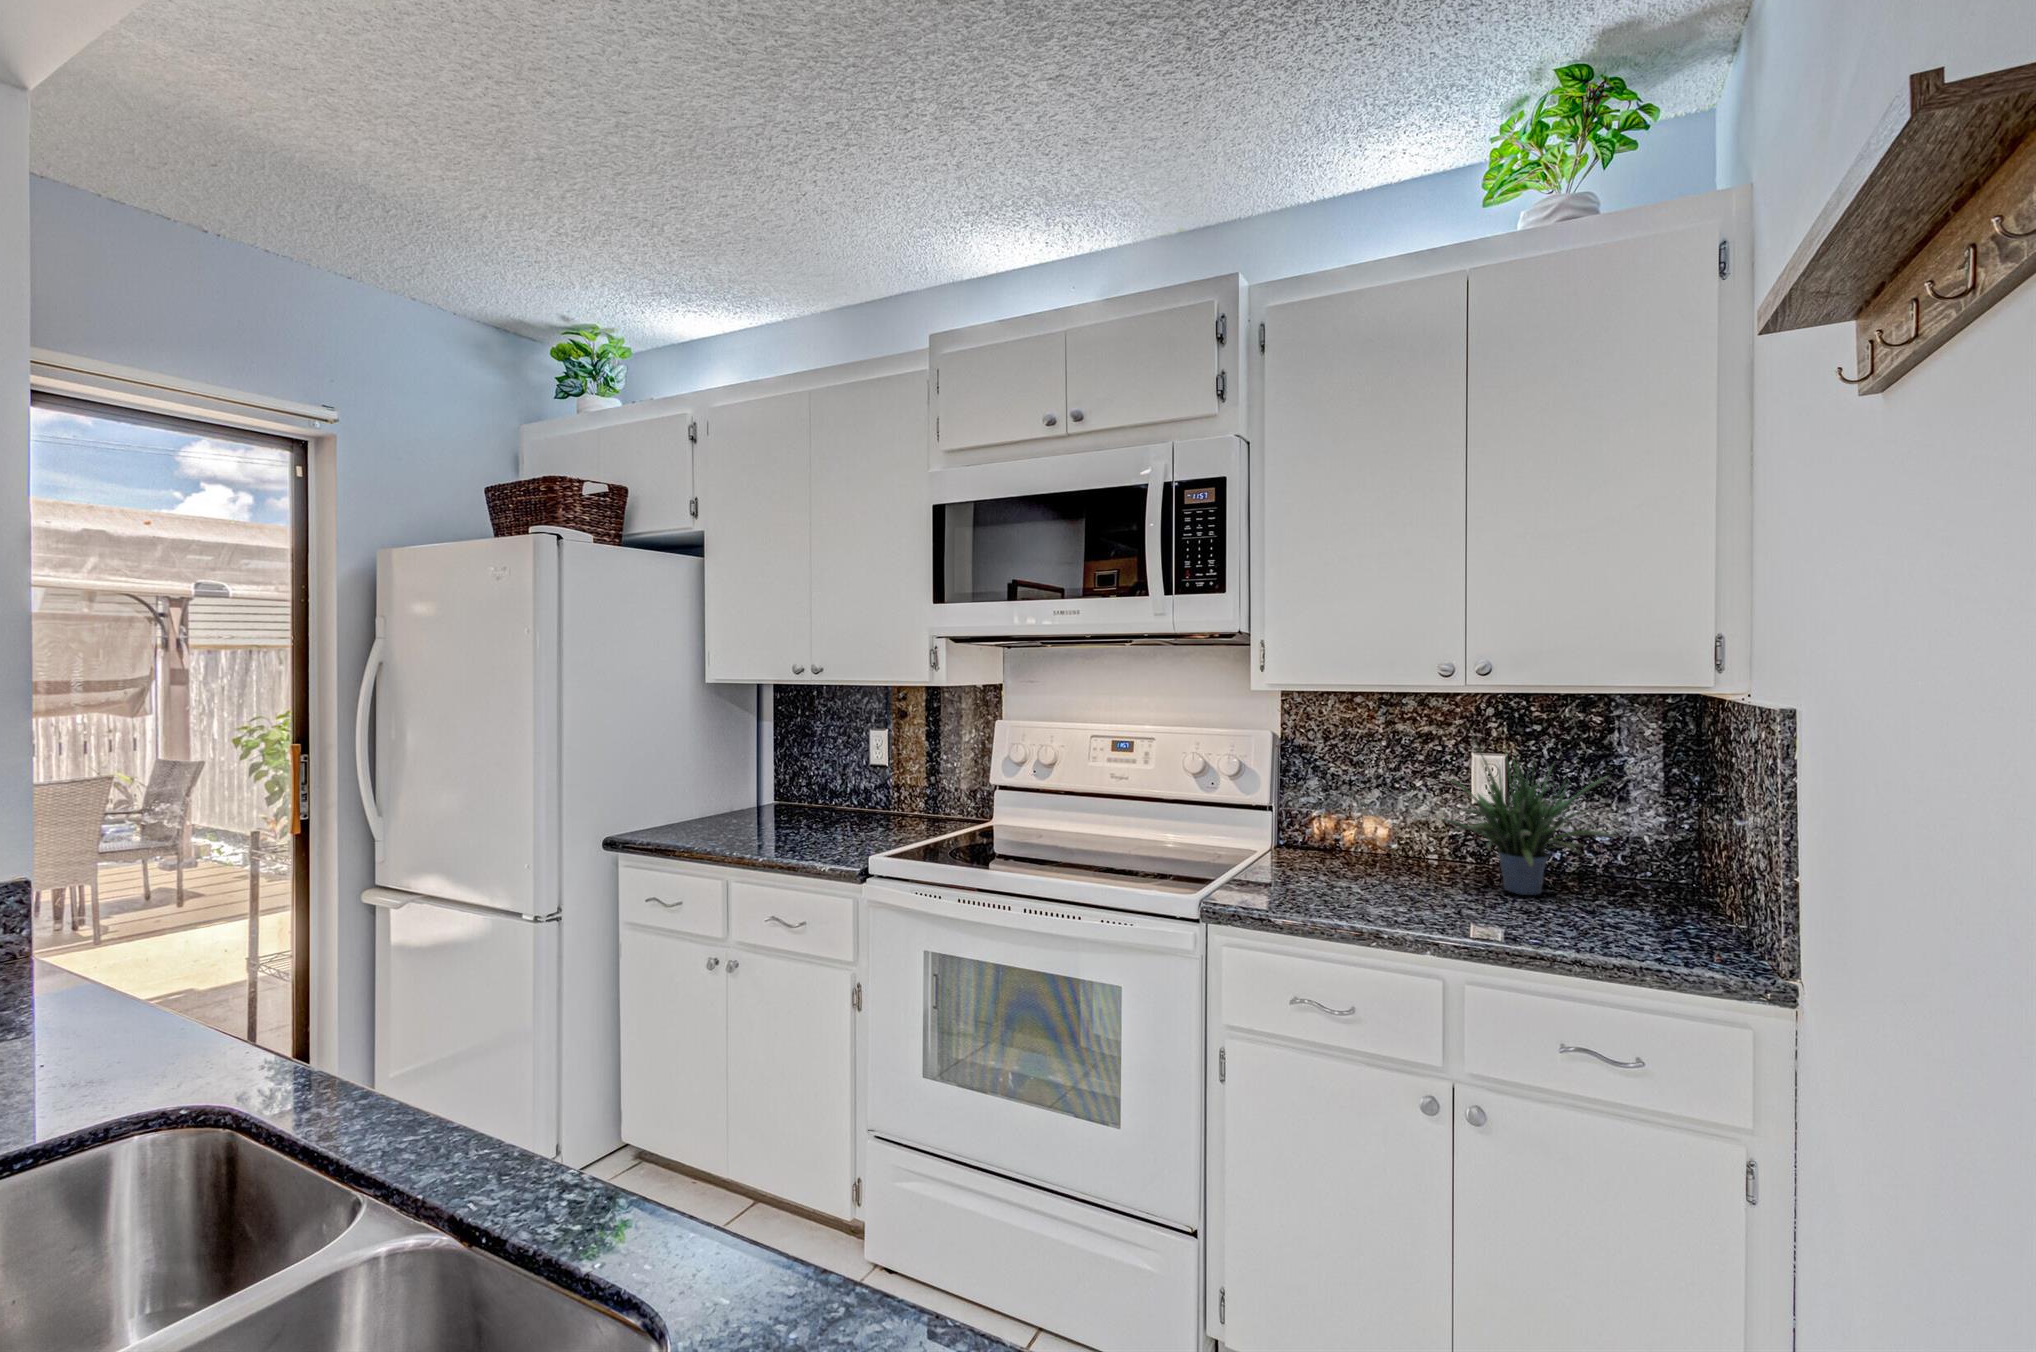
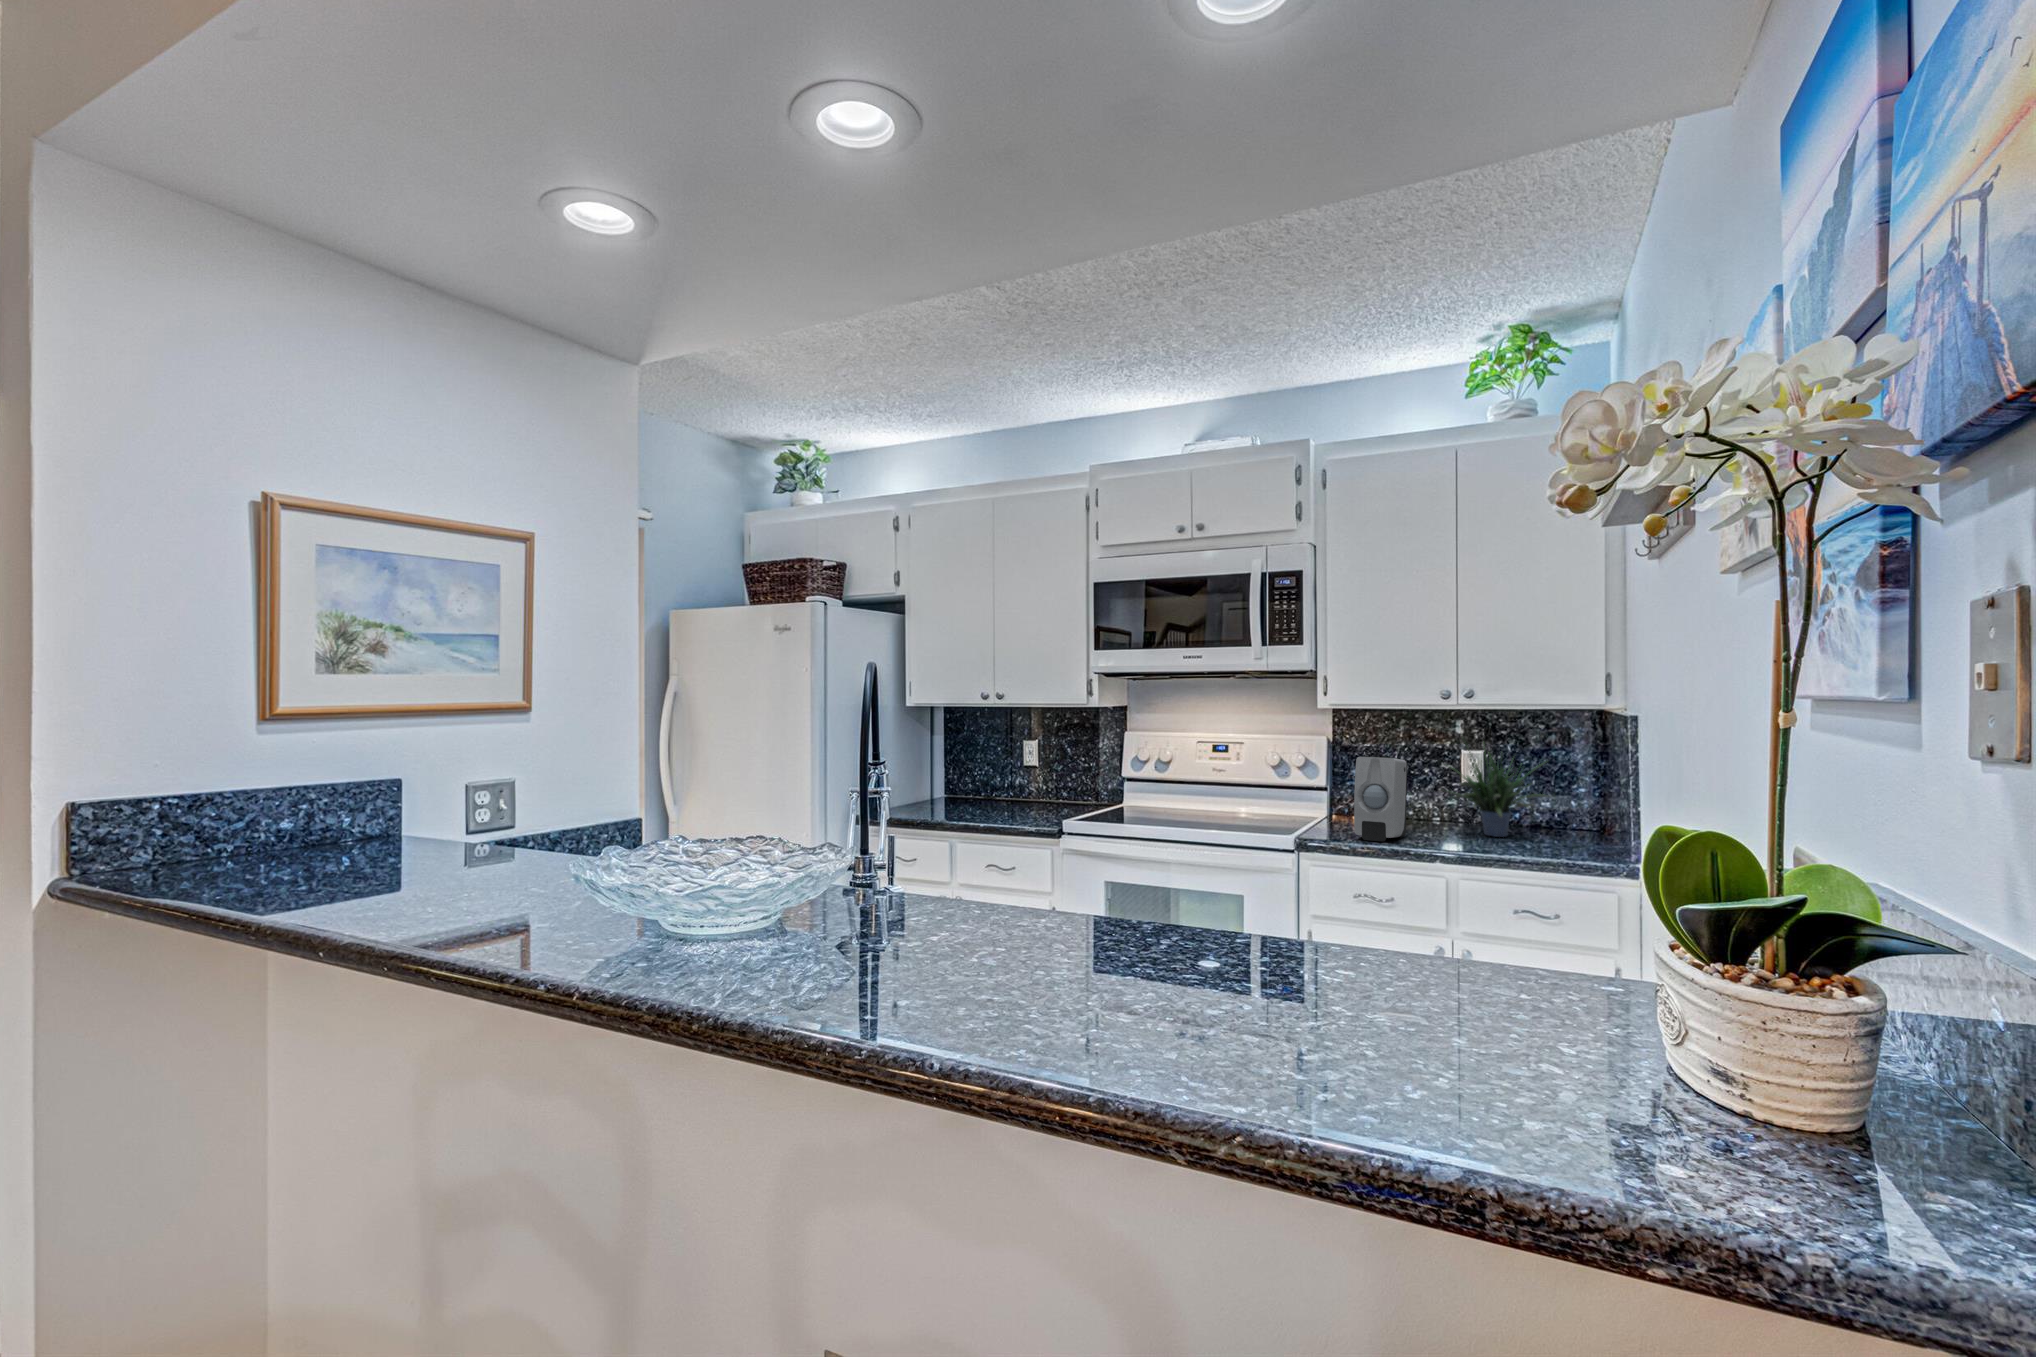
soap dispenser: none [1295,769,1383,906] -> present [1354,757,1407,841]

